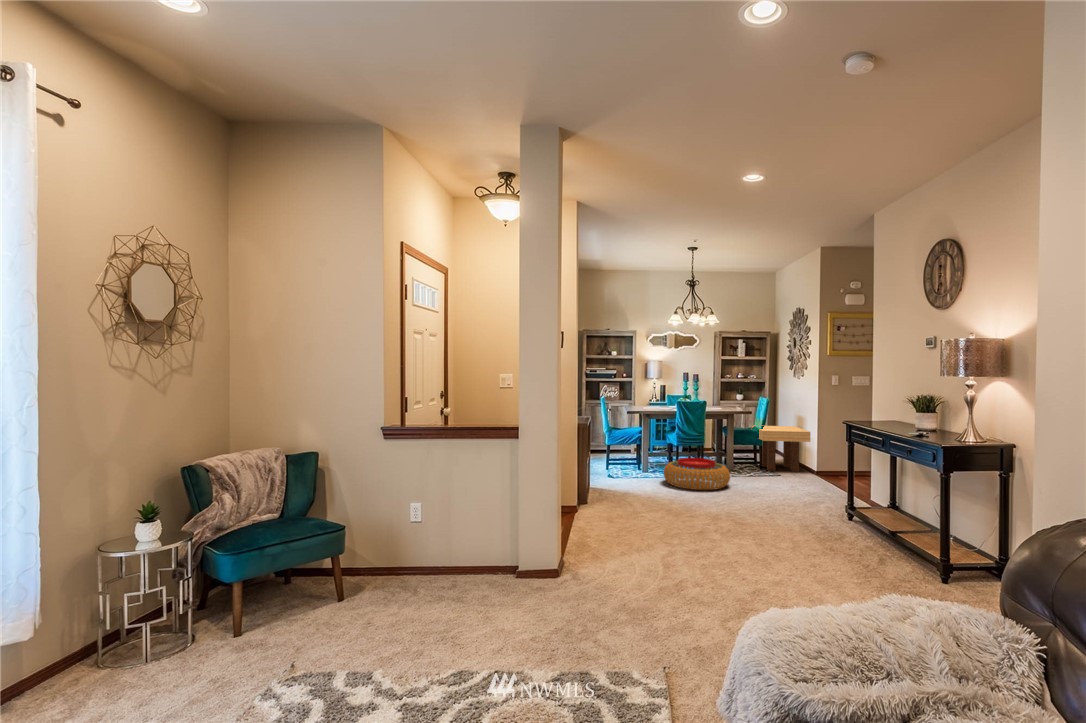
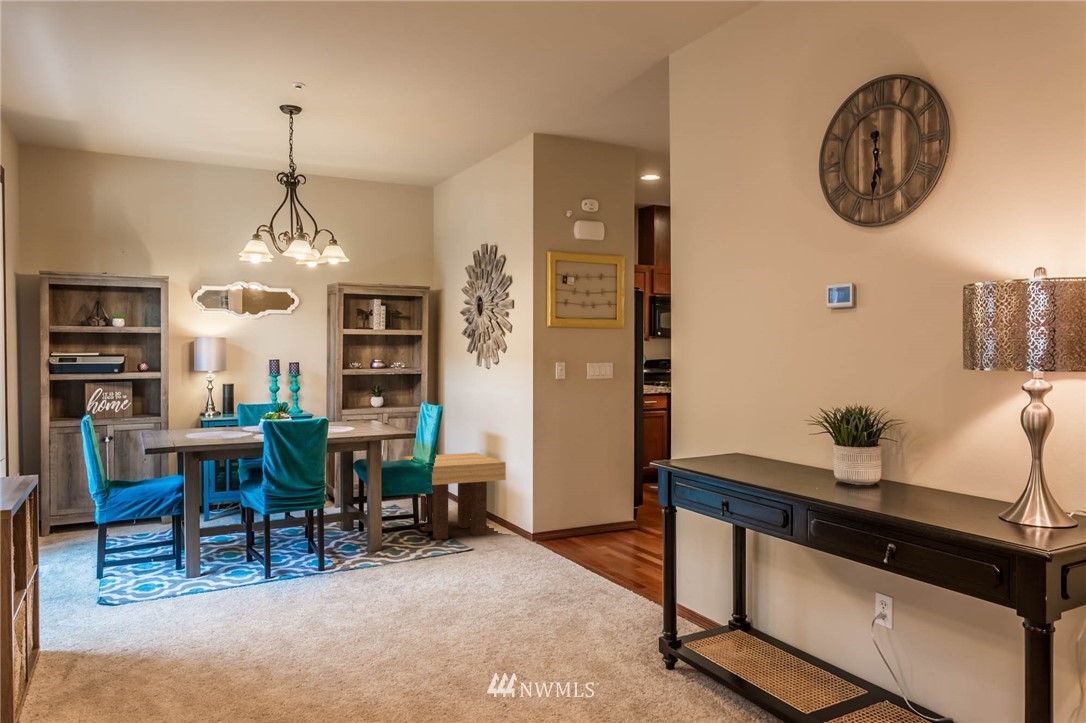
pouf: present [664,458,730,490] -> none [237,536,378,611]

